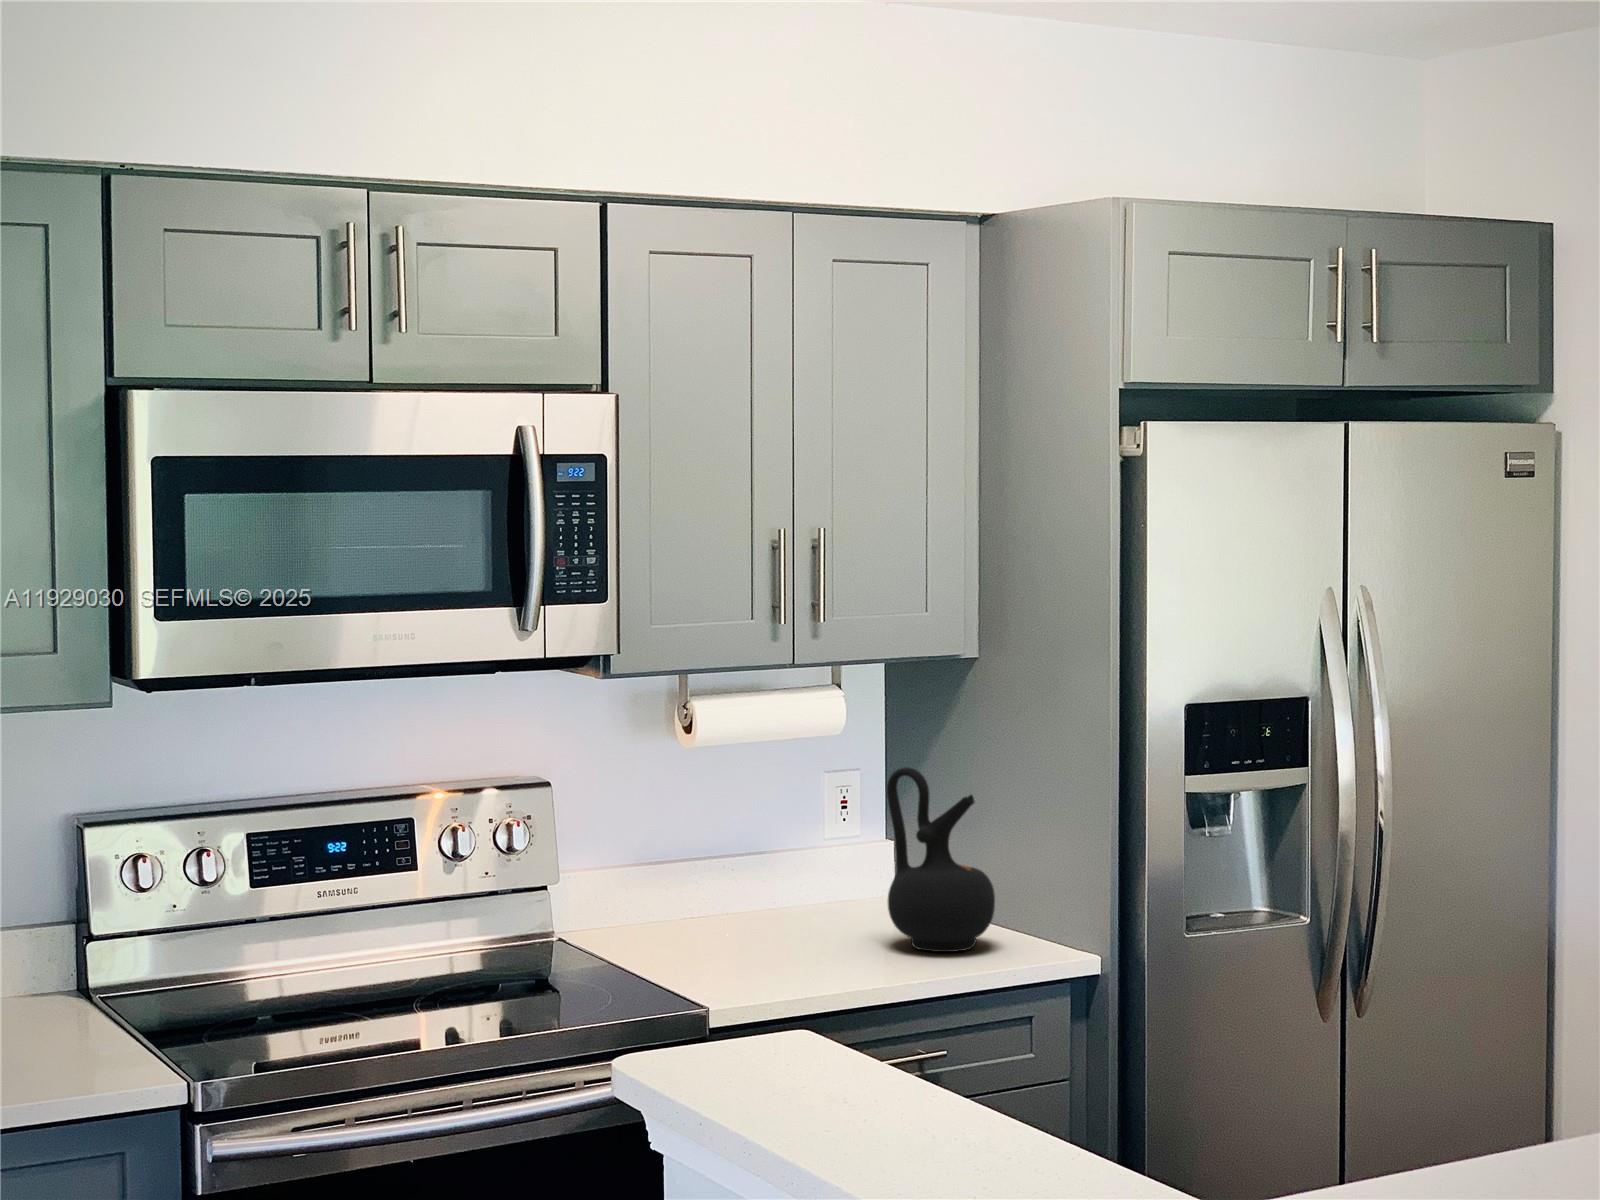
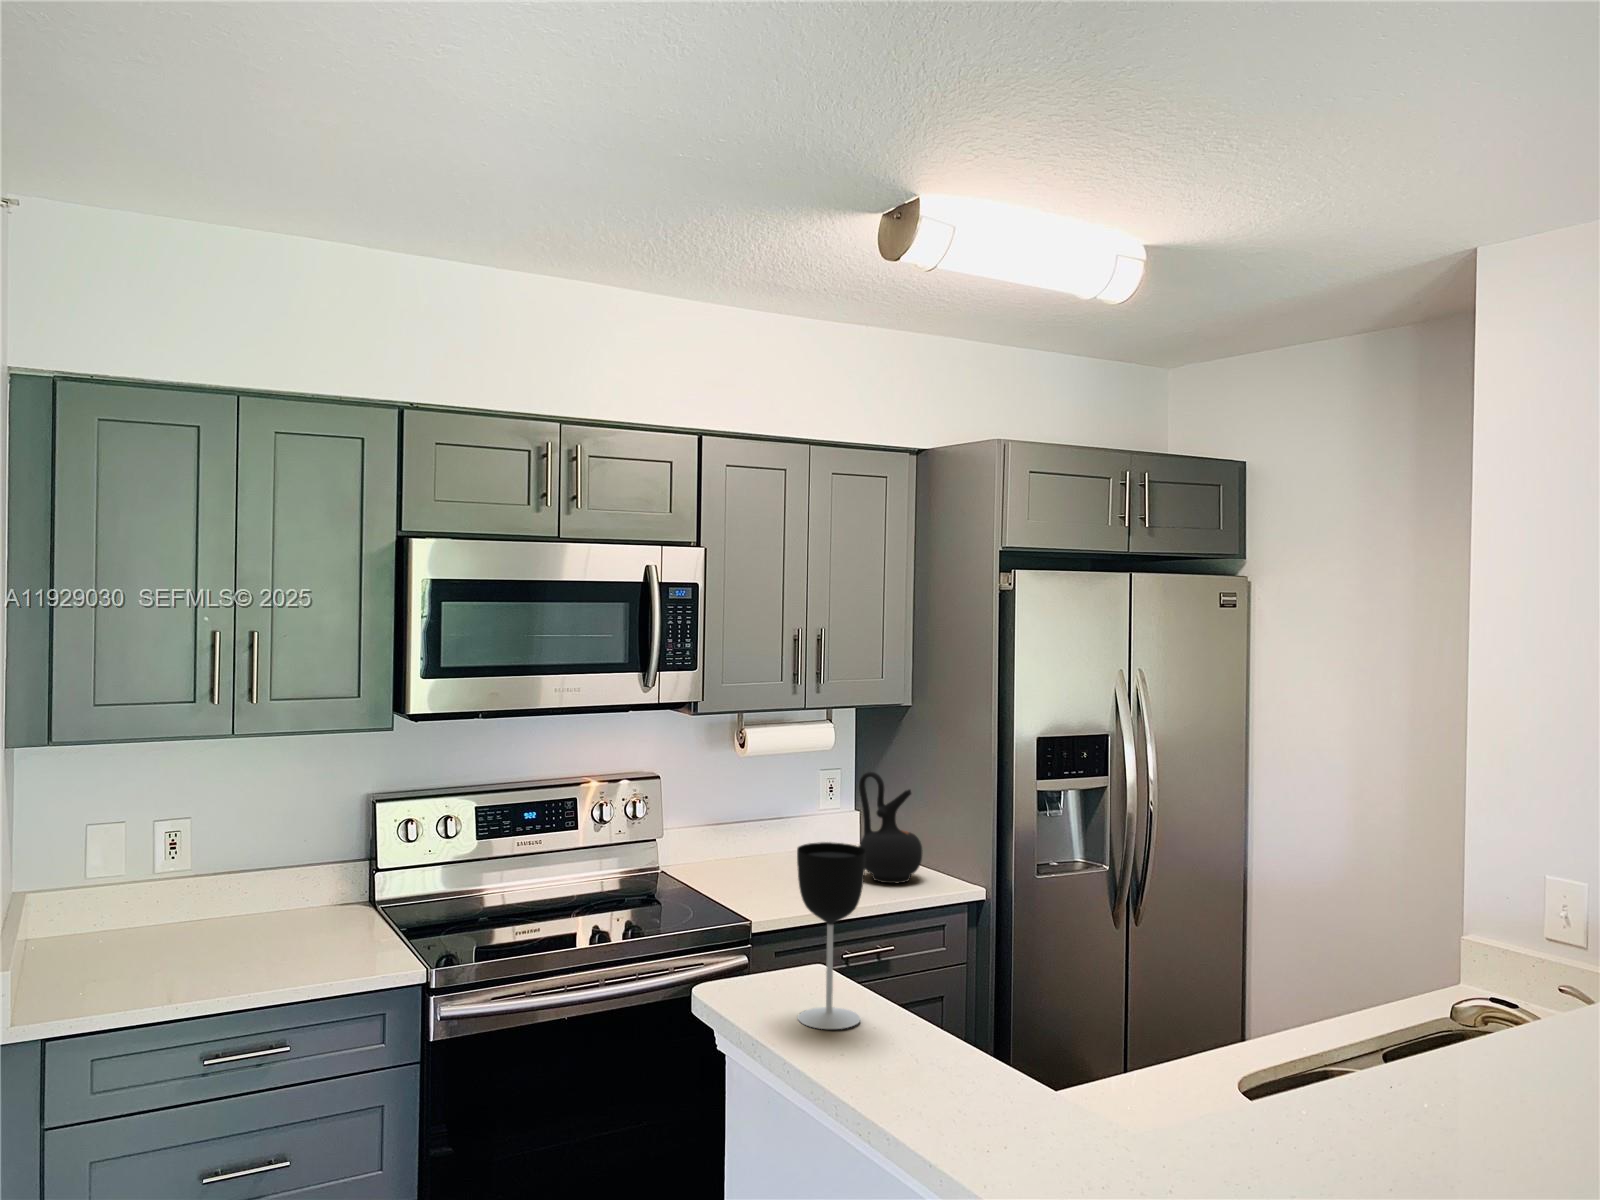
wine glass: none [754,836,853,1096] -> present [797,842,866,1029]

